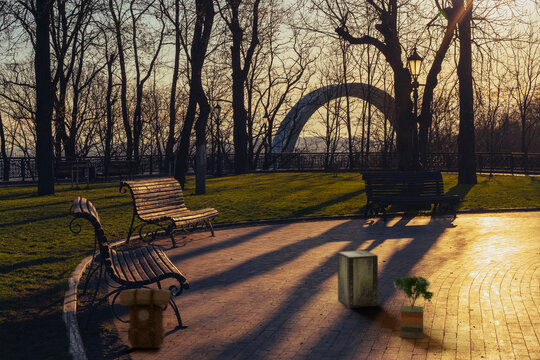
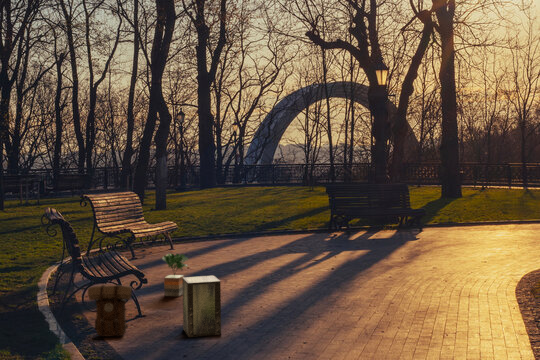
storage box: present [338,250,378,308] -> present [183,276,221,337]
potted tree: present [394,276,434,339] -> present [163,254,188,296]

